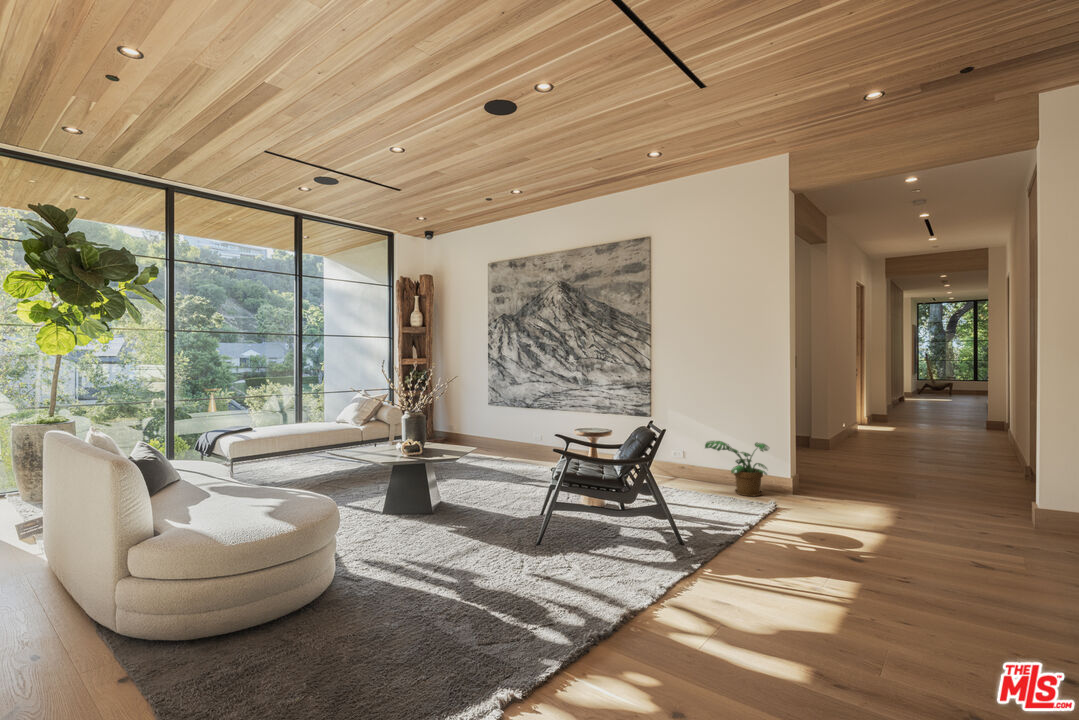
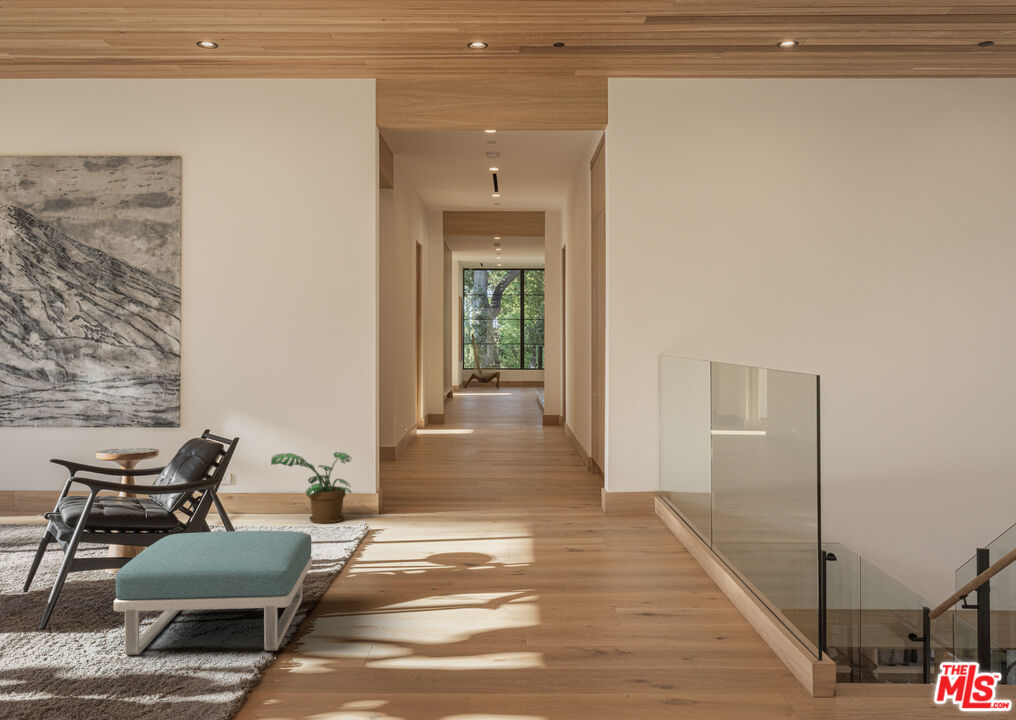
footstool: none [563,494,710,597] -> present [113,531,312,655]

